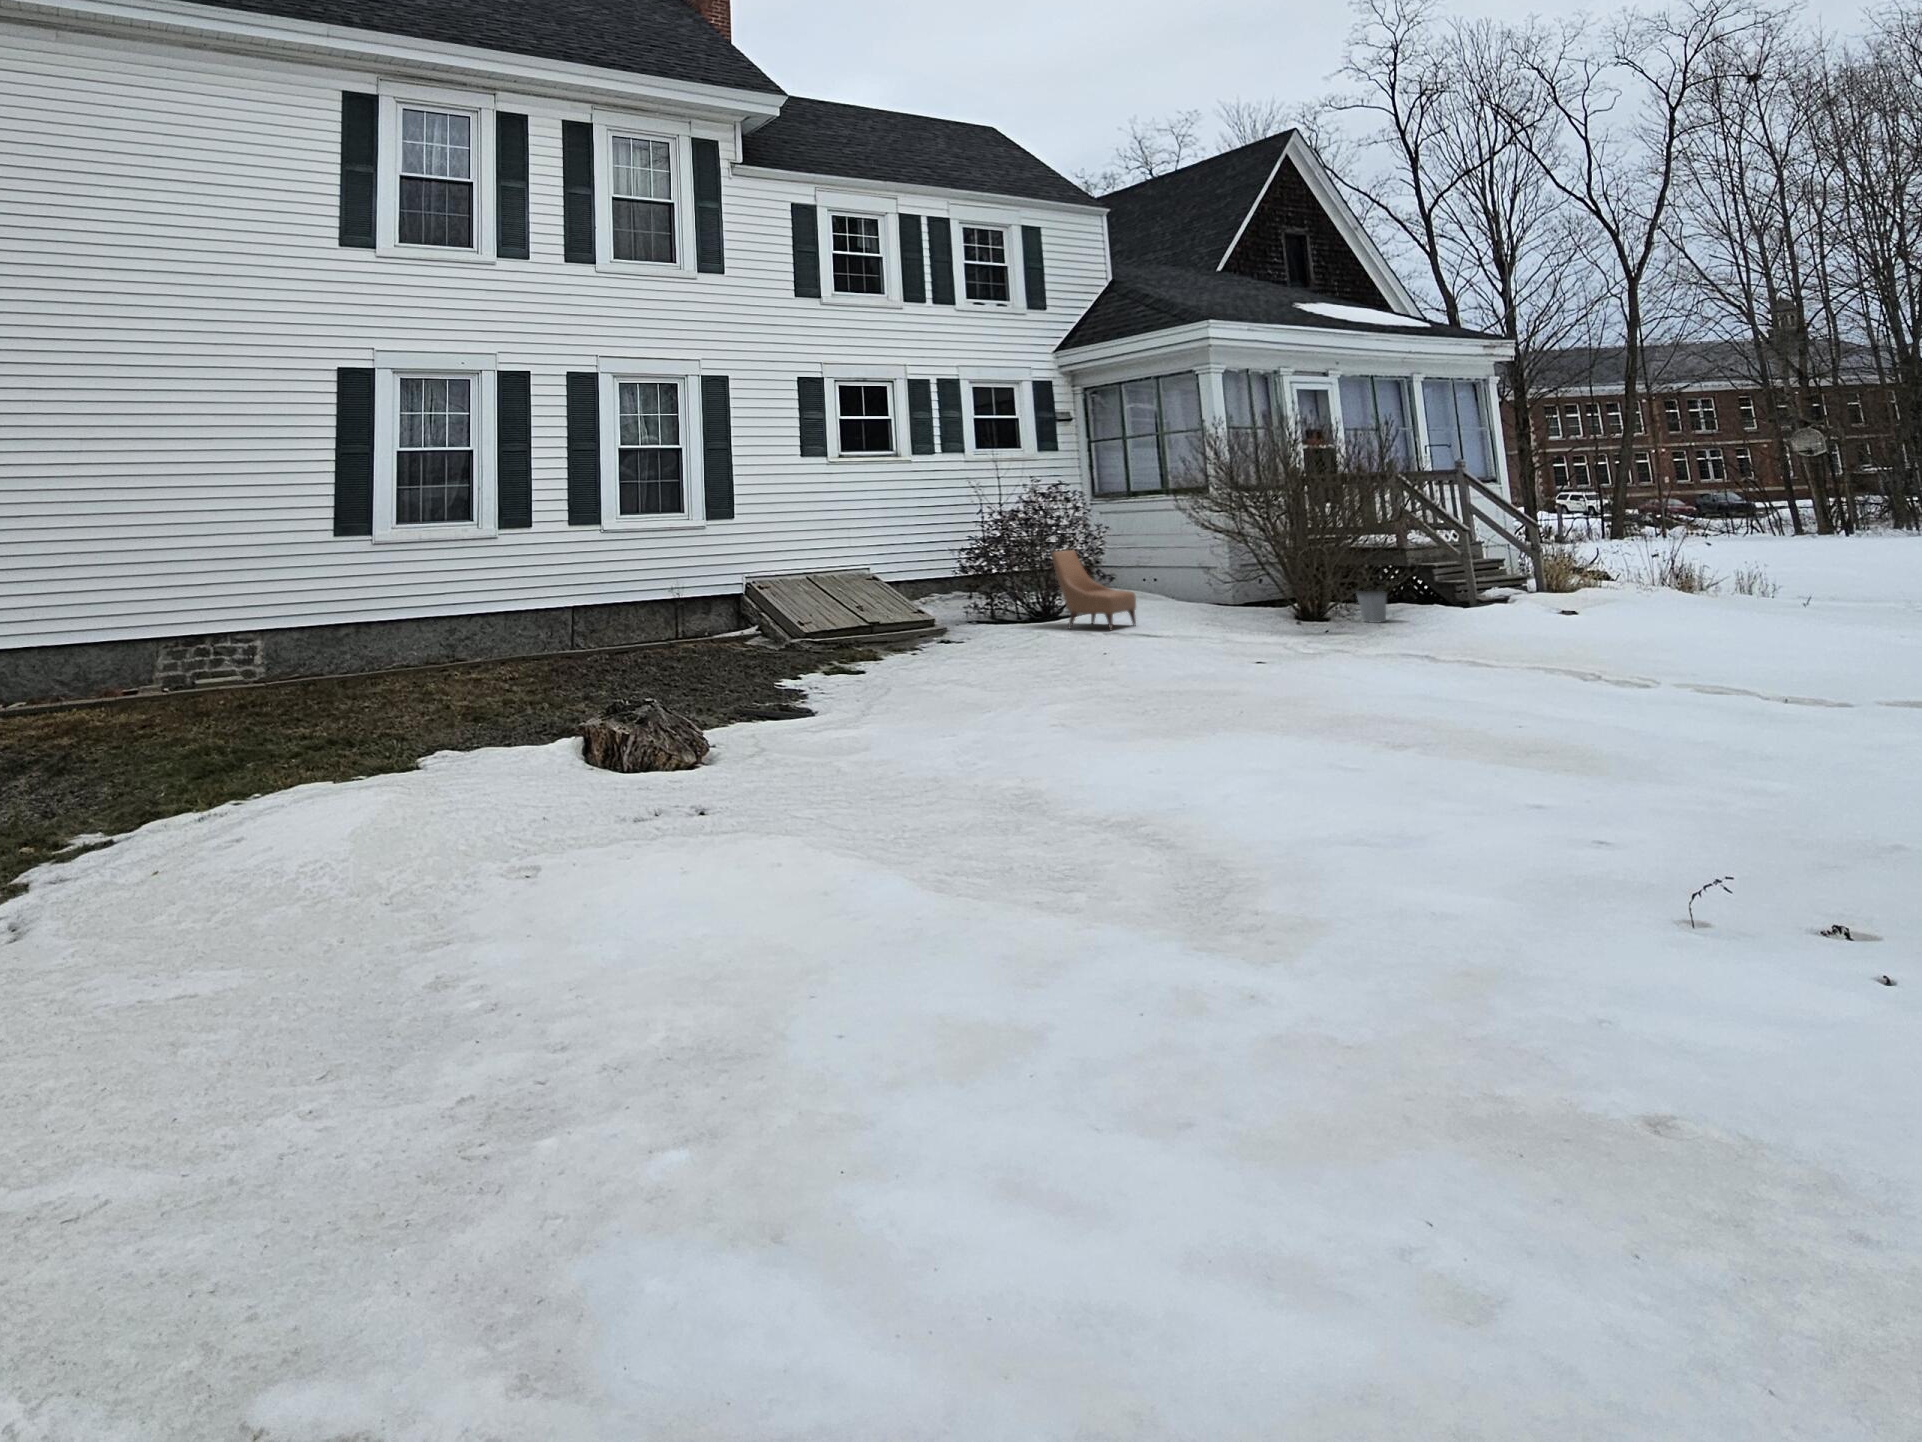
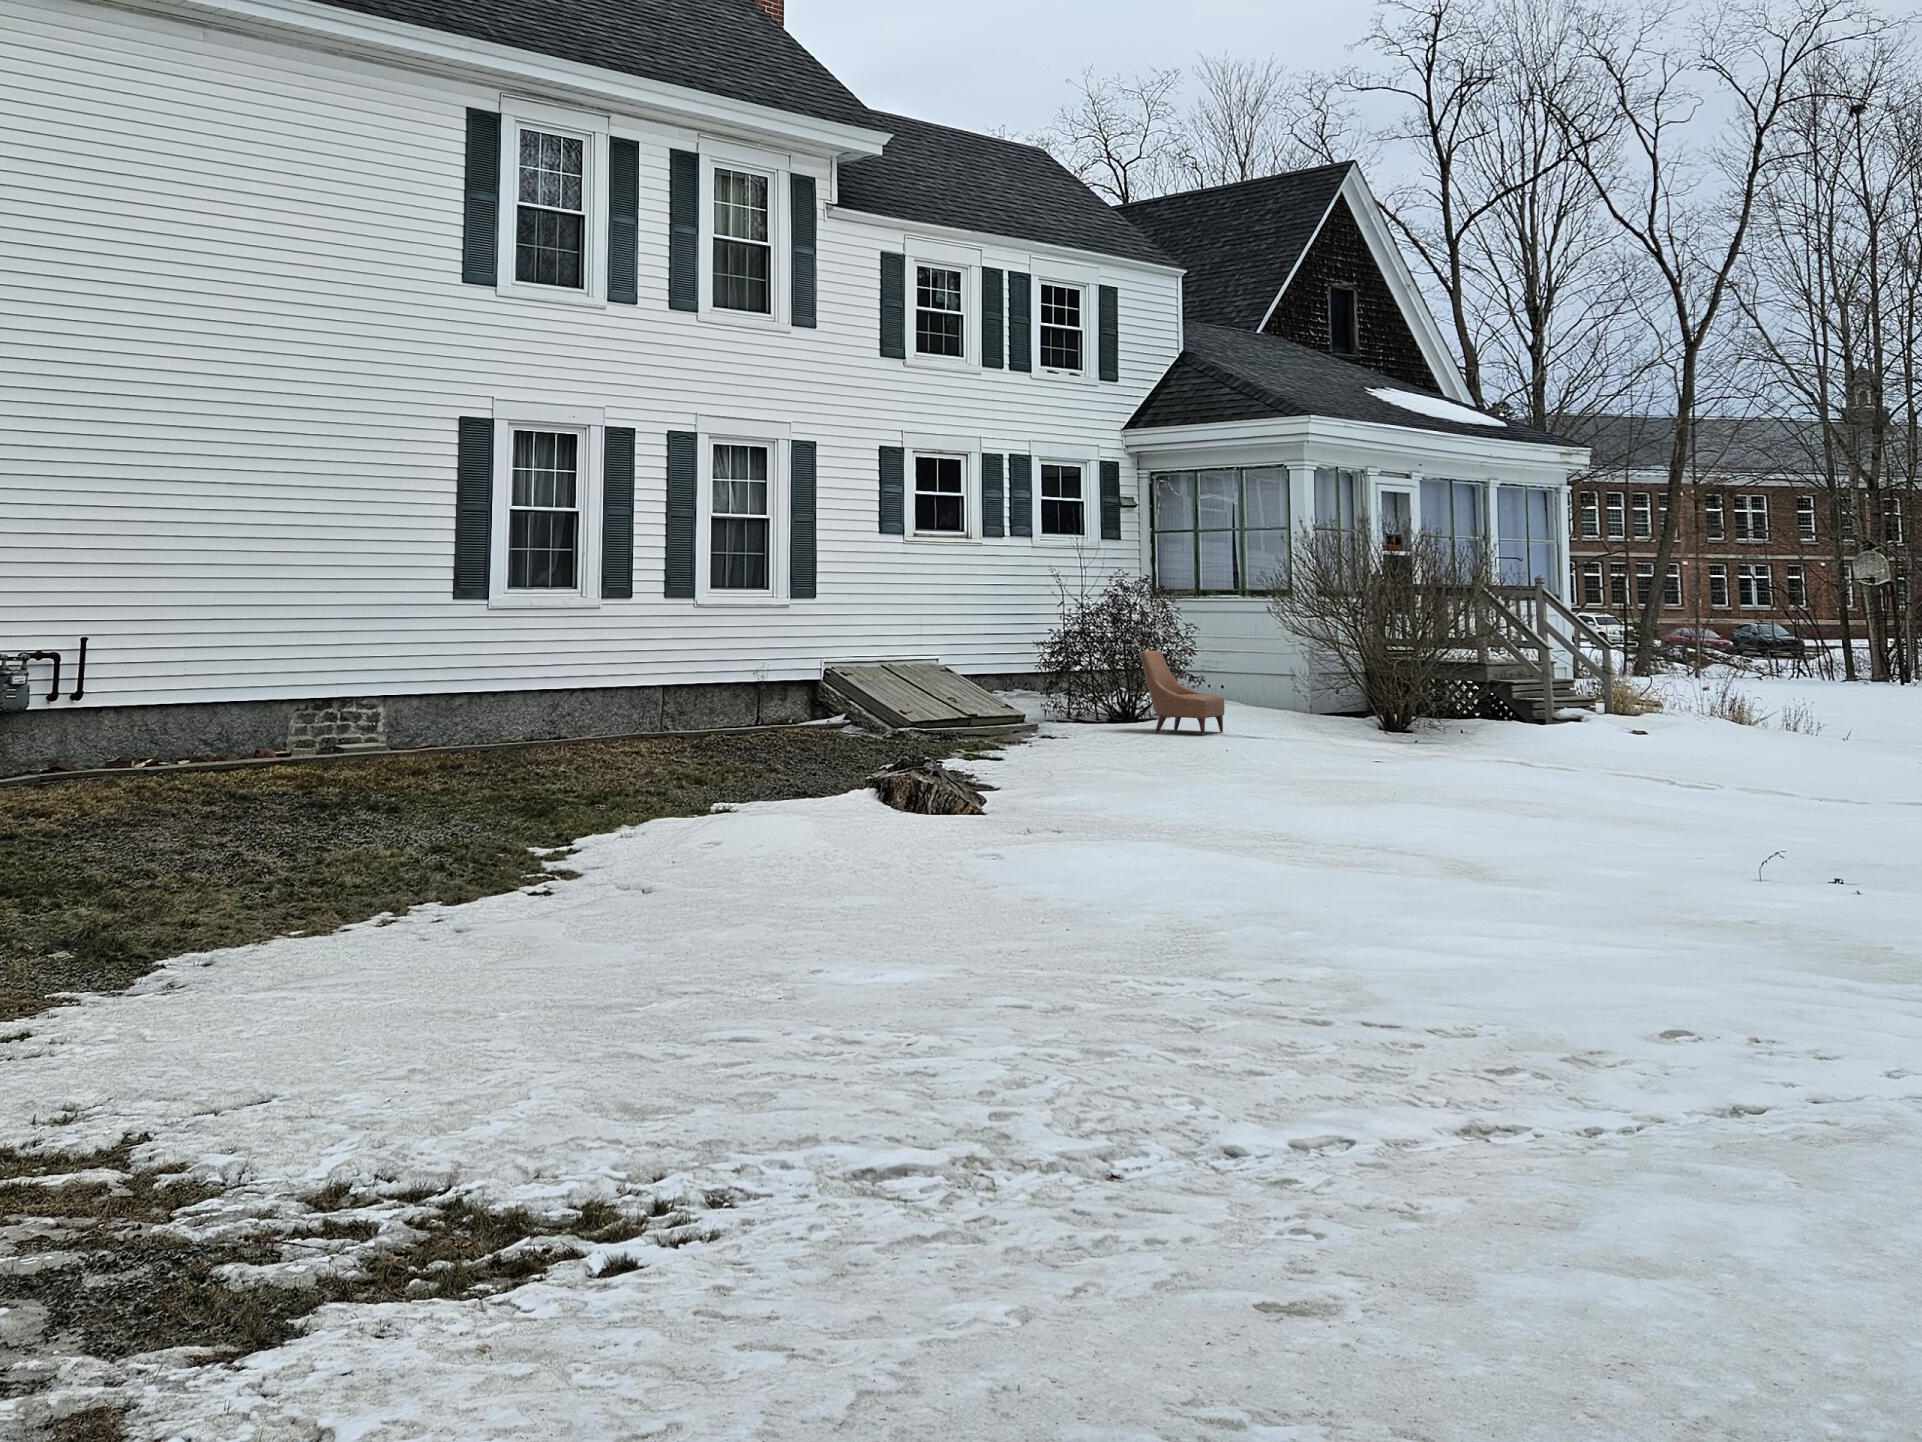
bucket: present [1357,591,1386,623] -> none [1440,702,1471,735]

